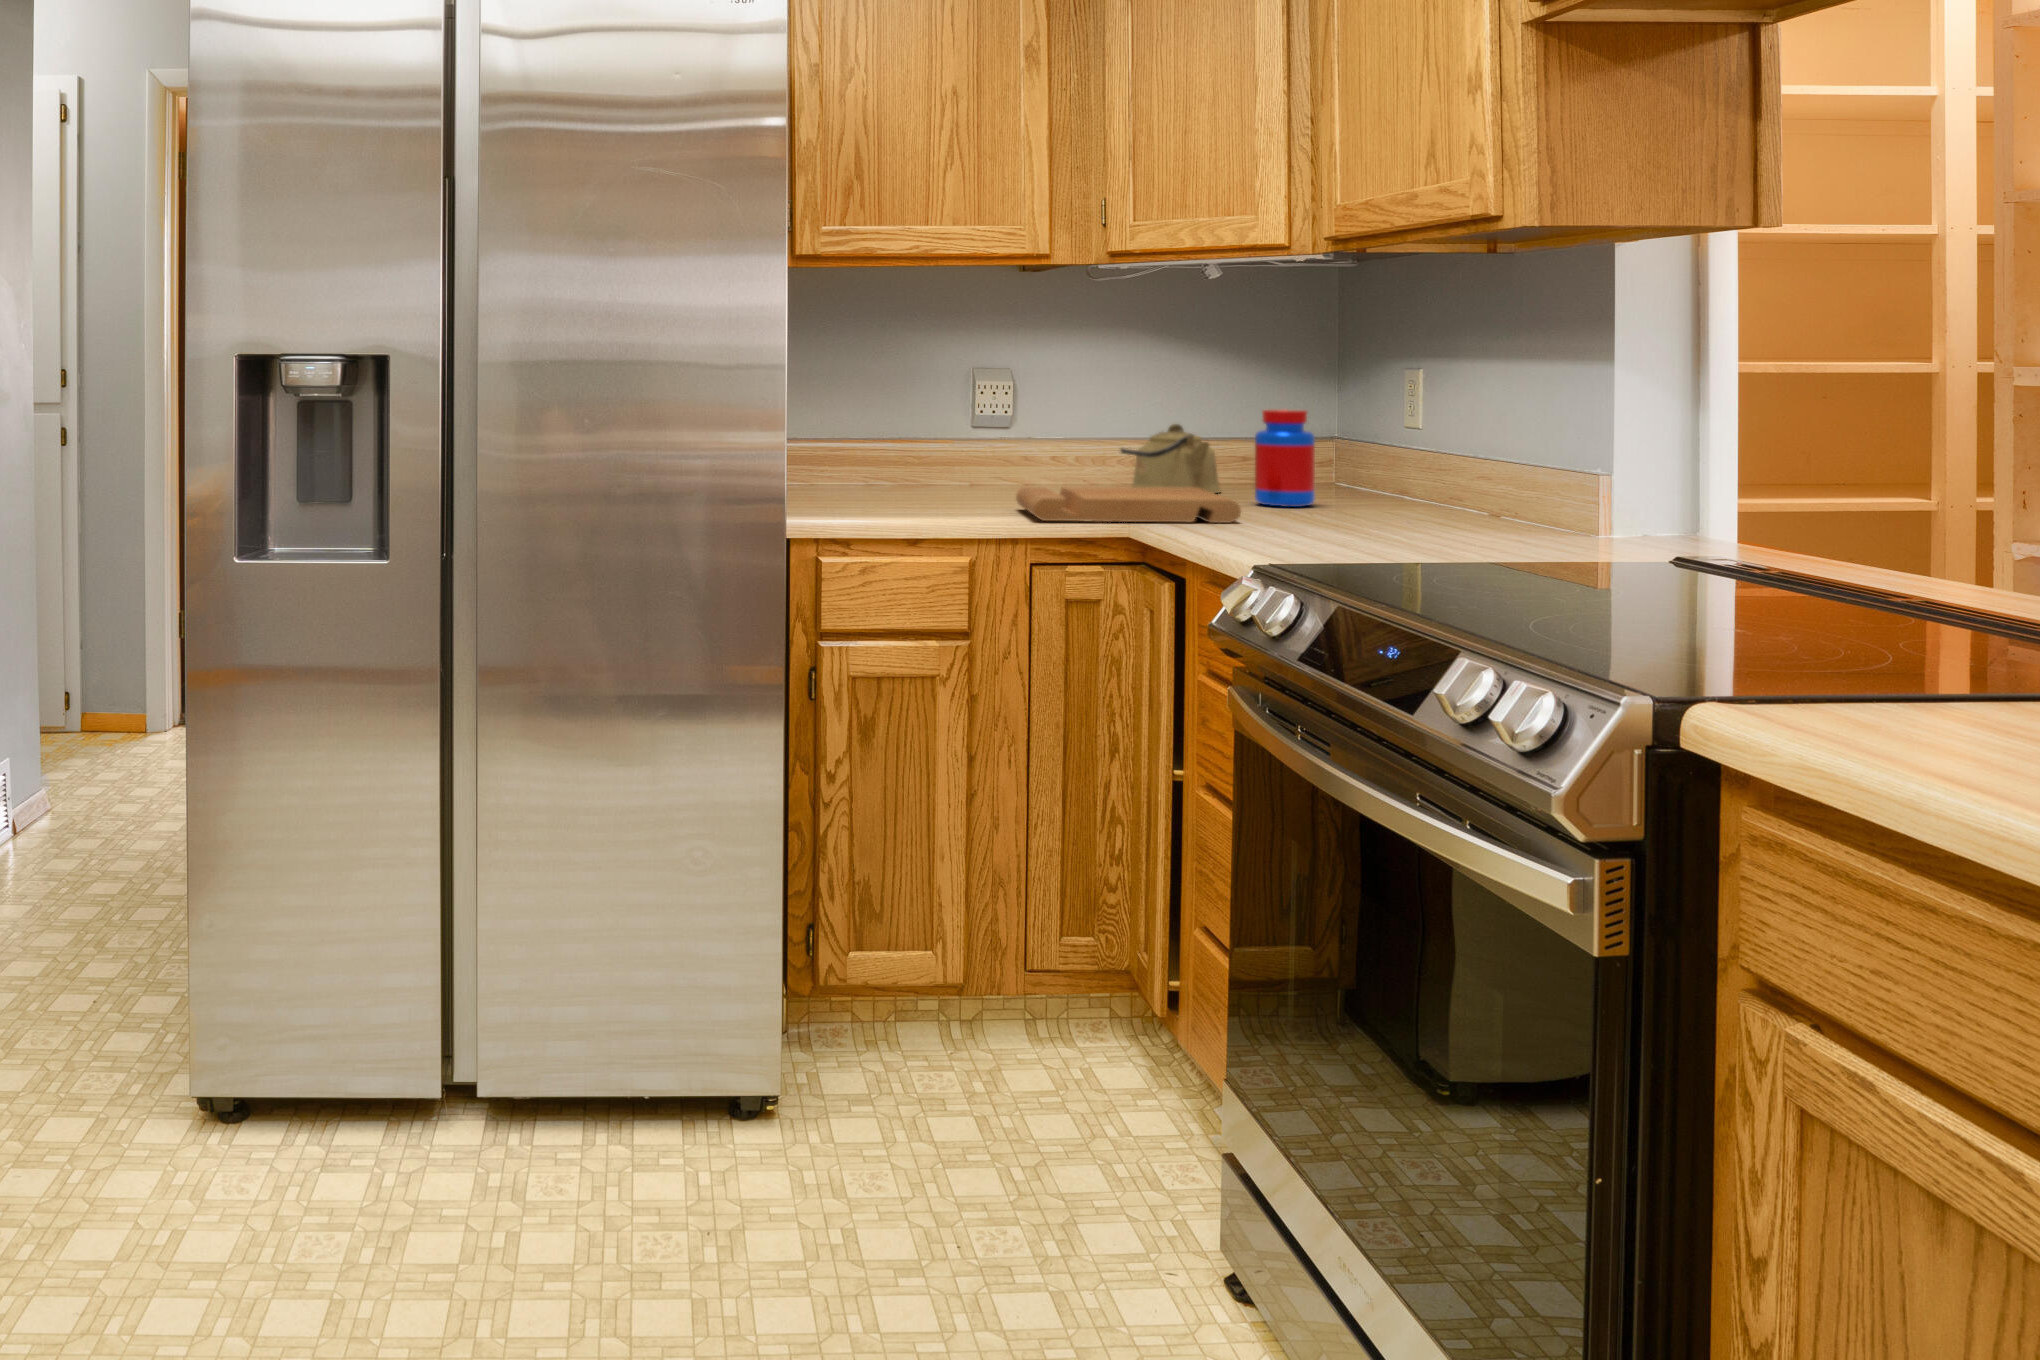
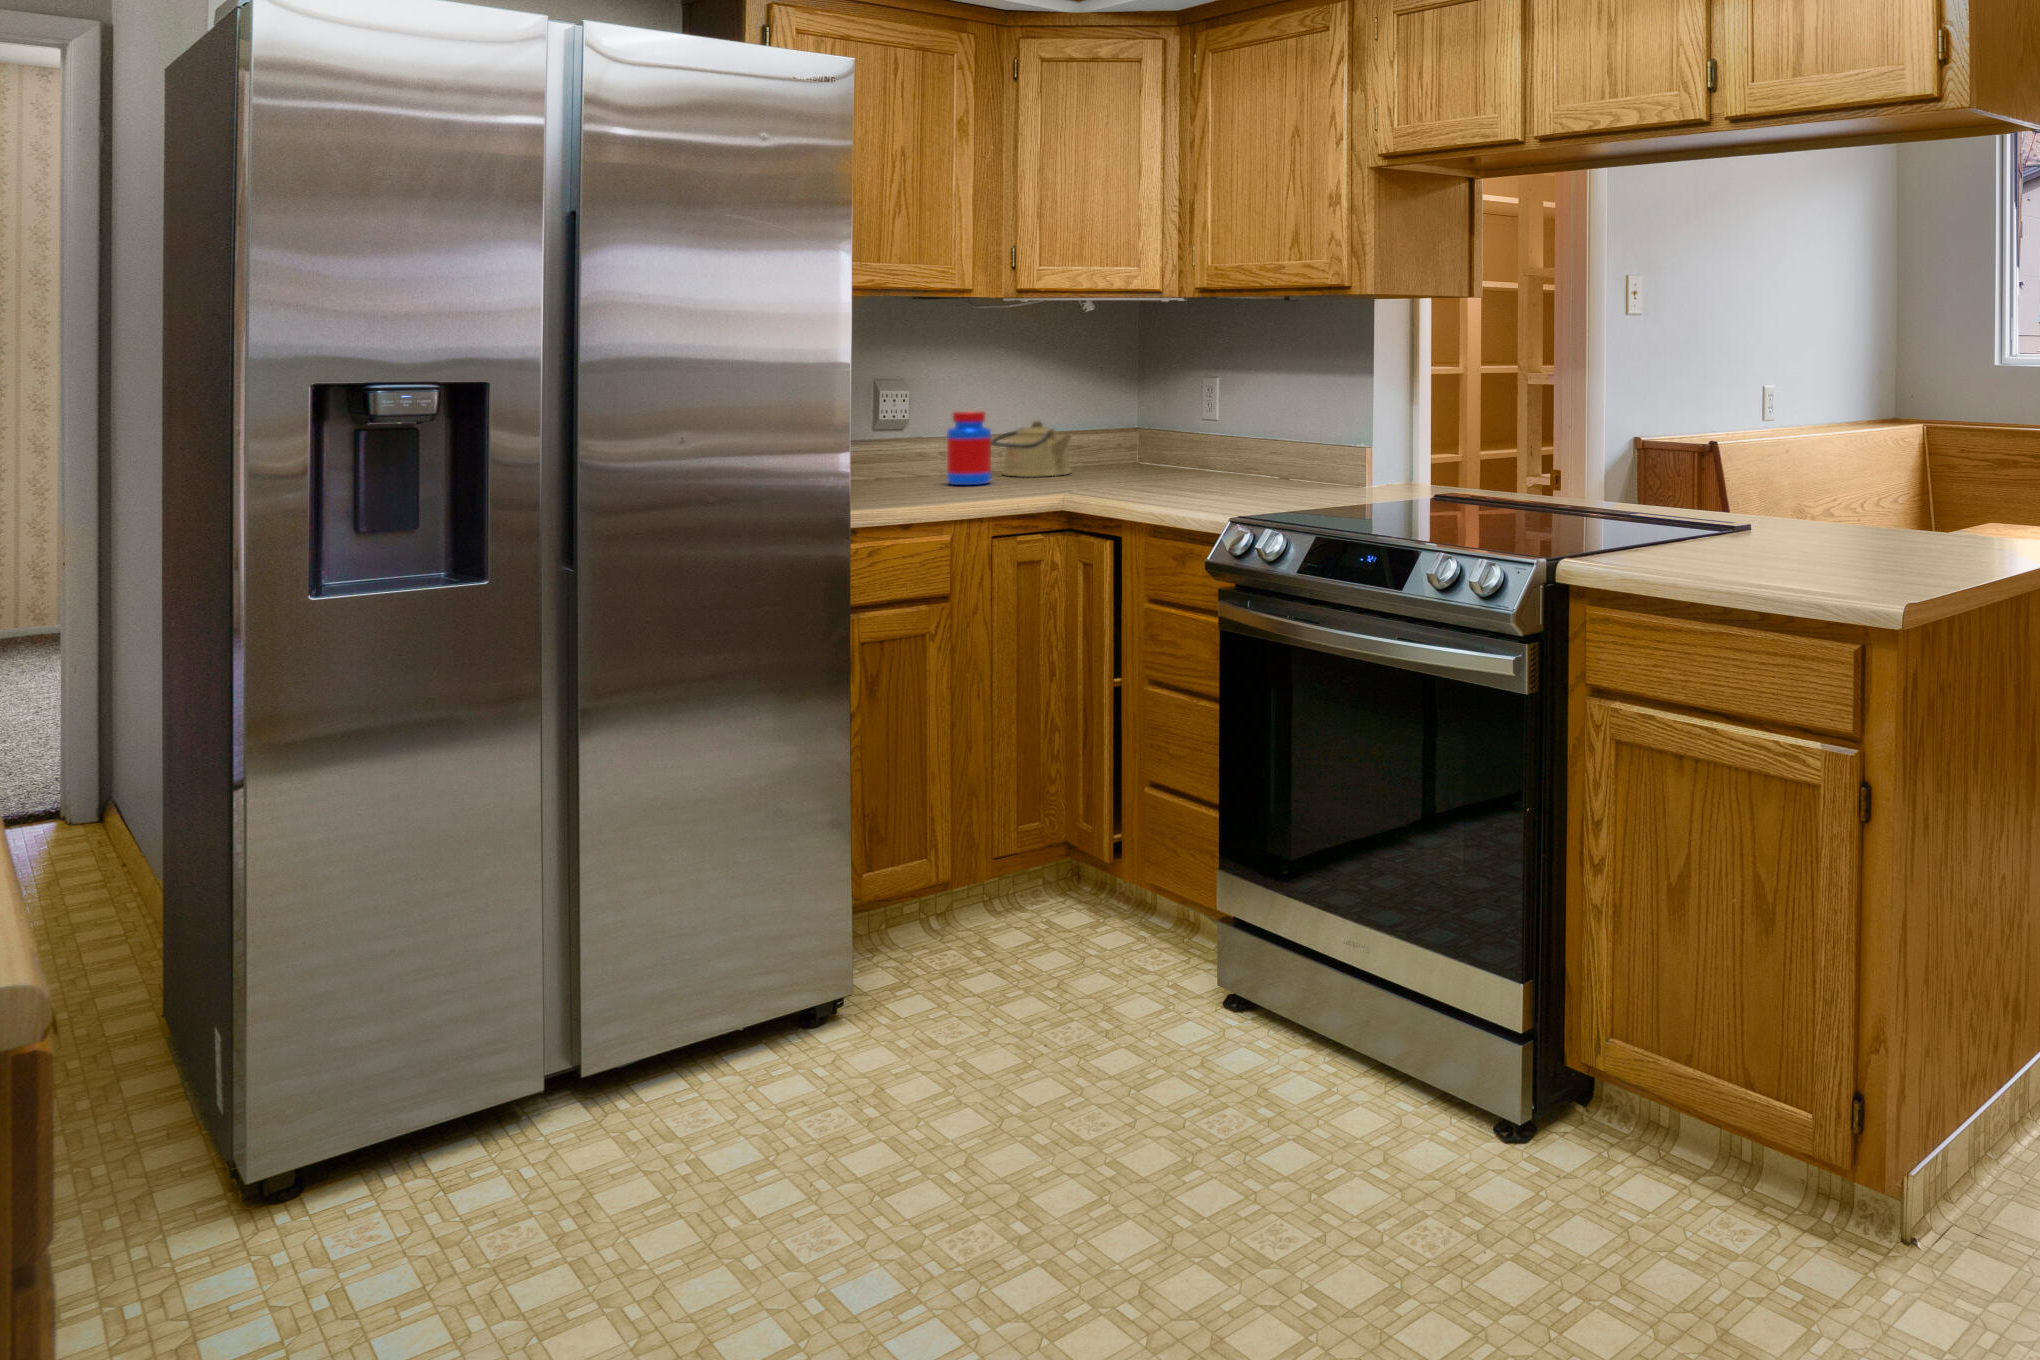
jar: present [1254,409,1315,507] -> present [947,411,991,485]
cutting board: present [1016,487,1241,523] -> none [958,470,1139,504]

